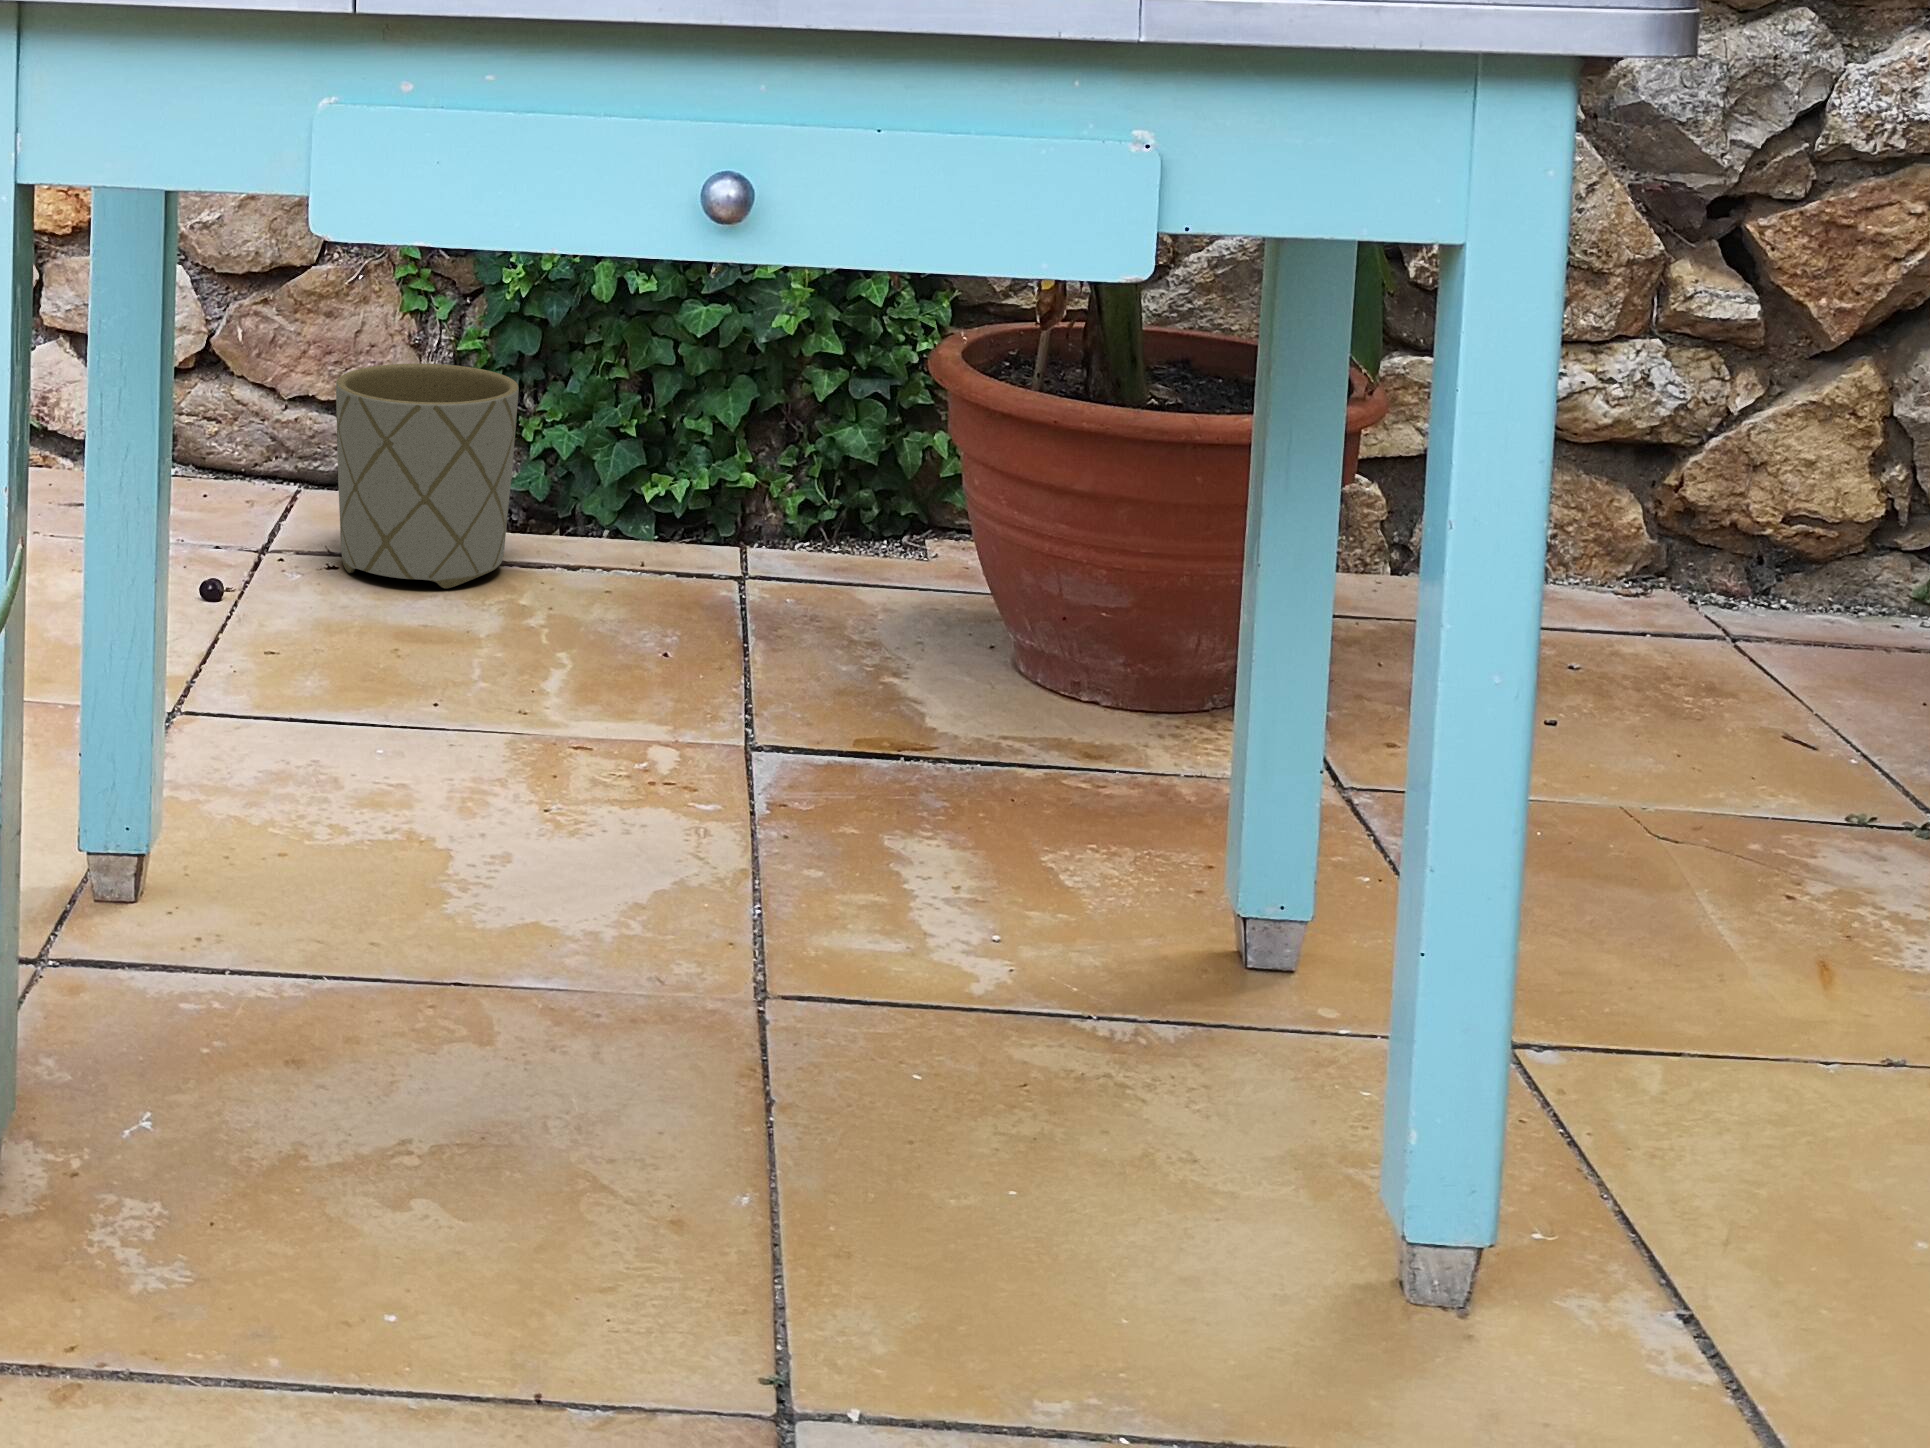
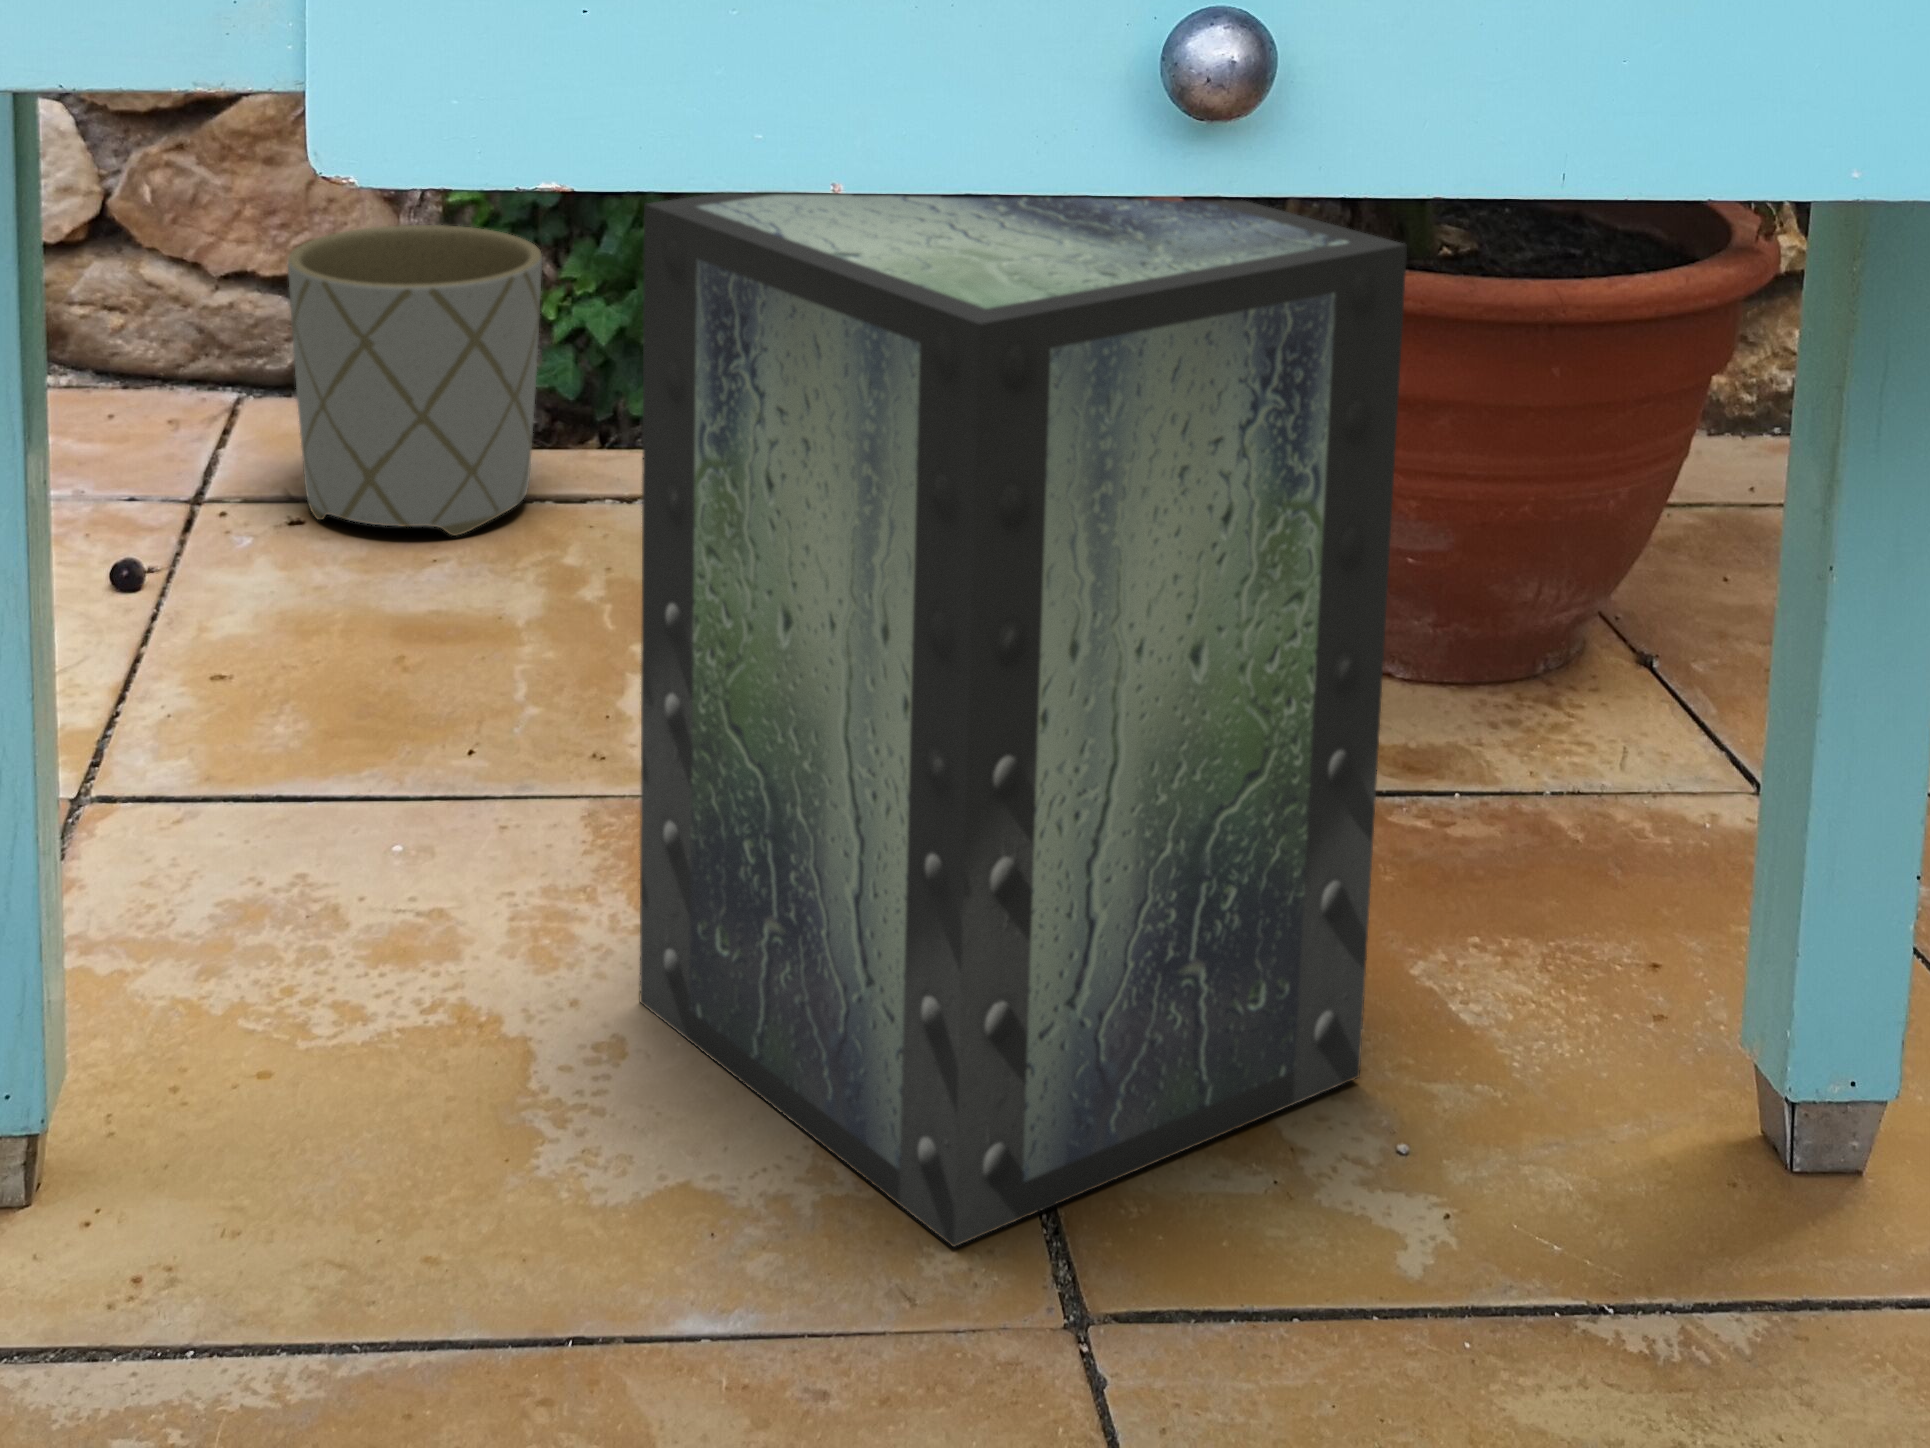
storage box: none [527,308,1030,1001] -> present [639,193,1407,1247]

